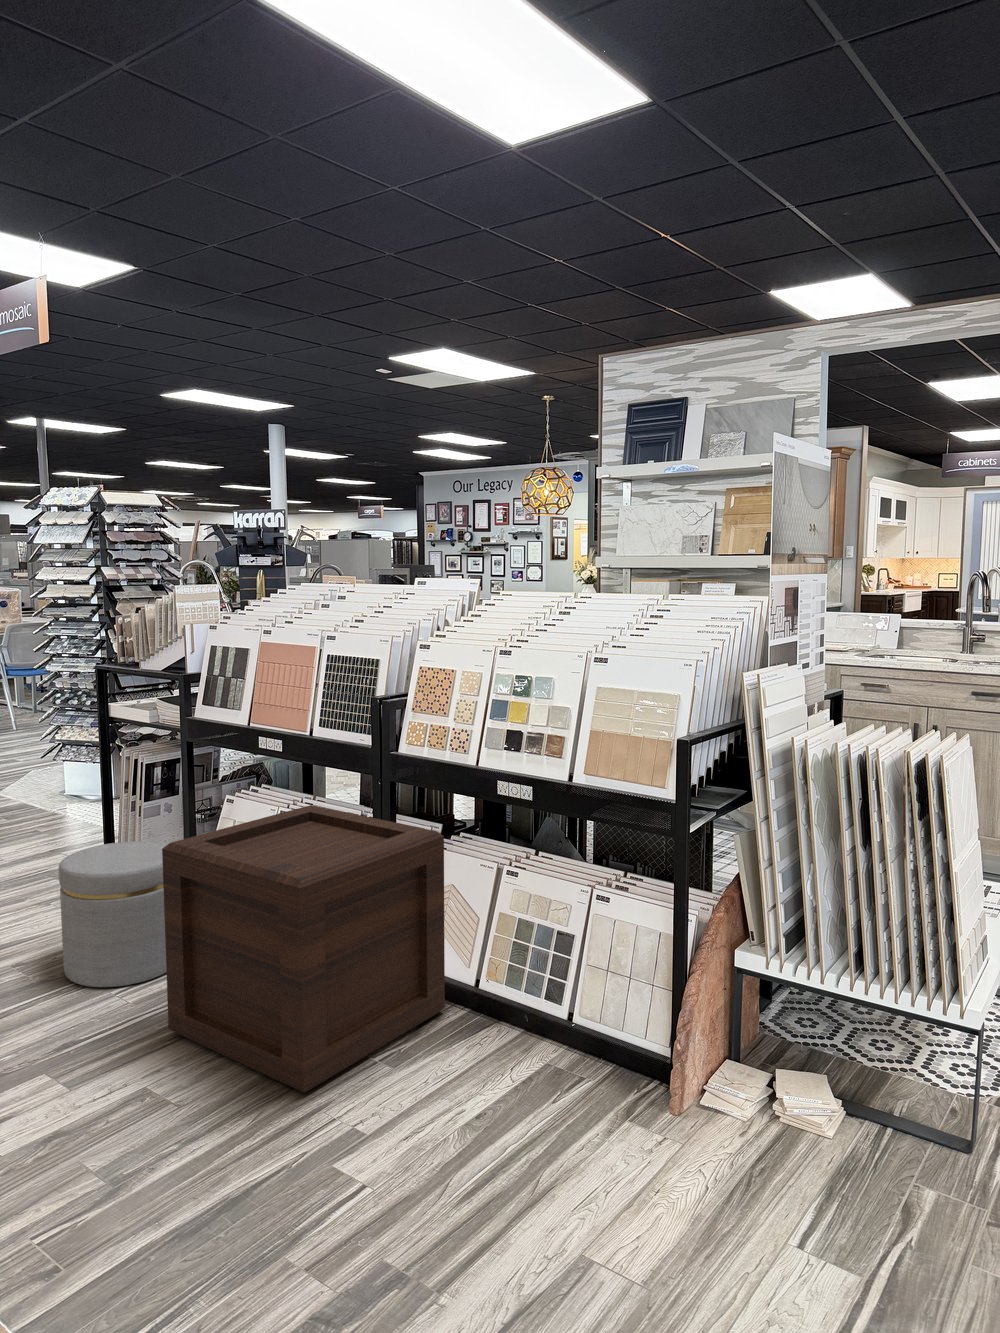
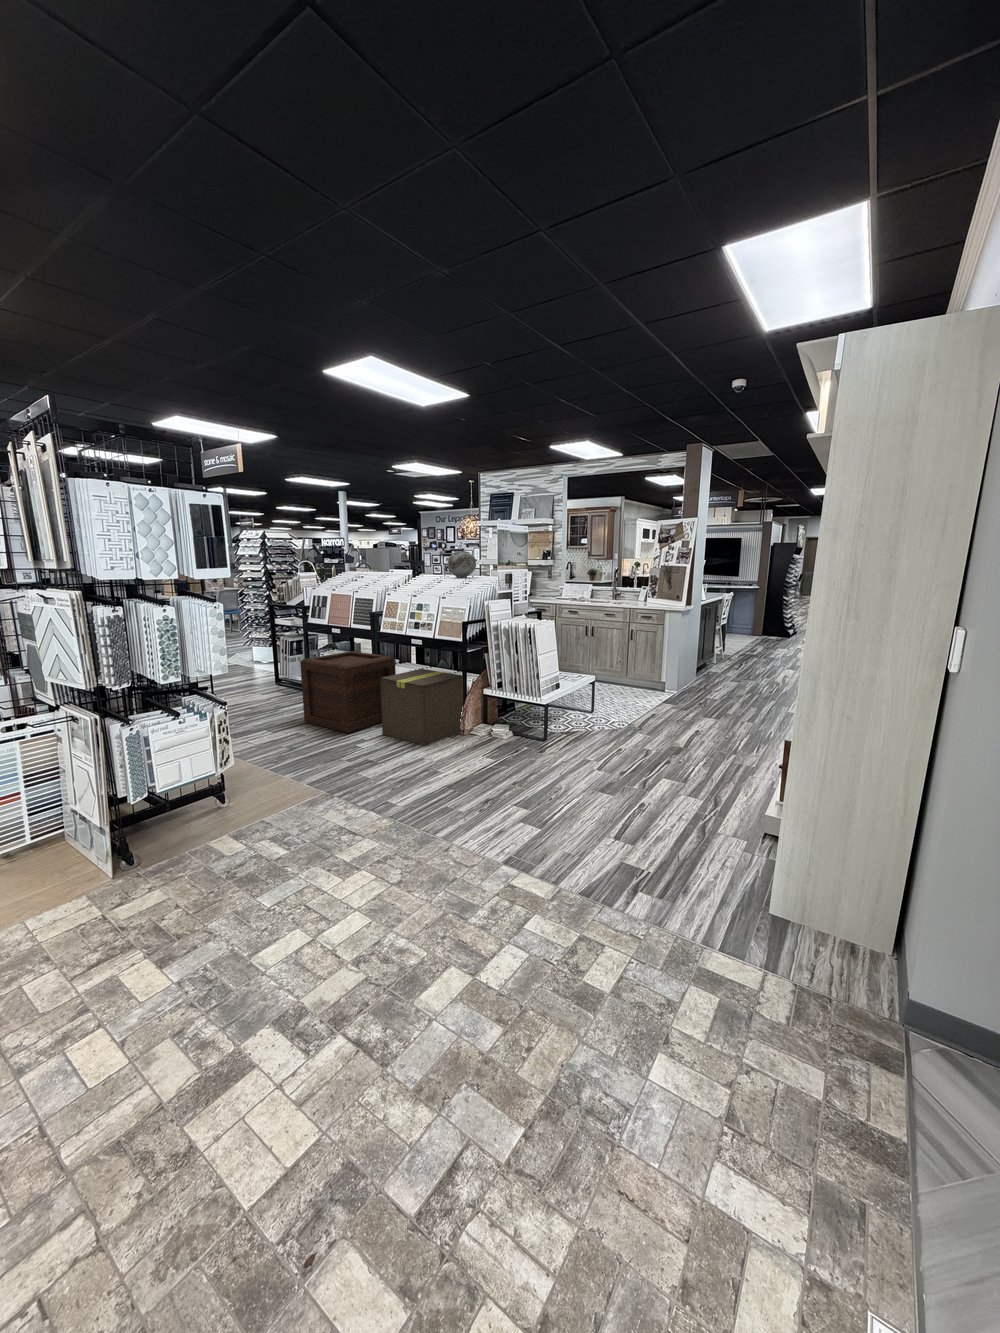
vase: none [595,522,679,598] -> present [448,551,476,578]
ottoman: present [59,841,167,987] -> none [263,666,307,713]
cardboard box: none [414,872,676,1175] -> present [380,669,464,746]

